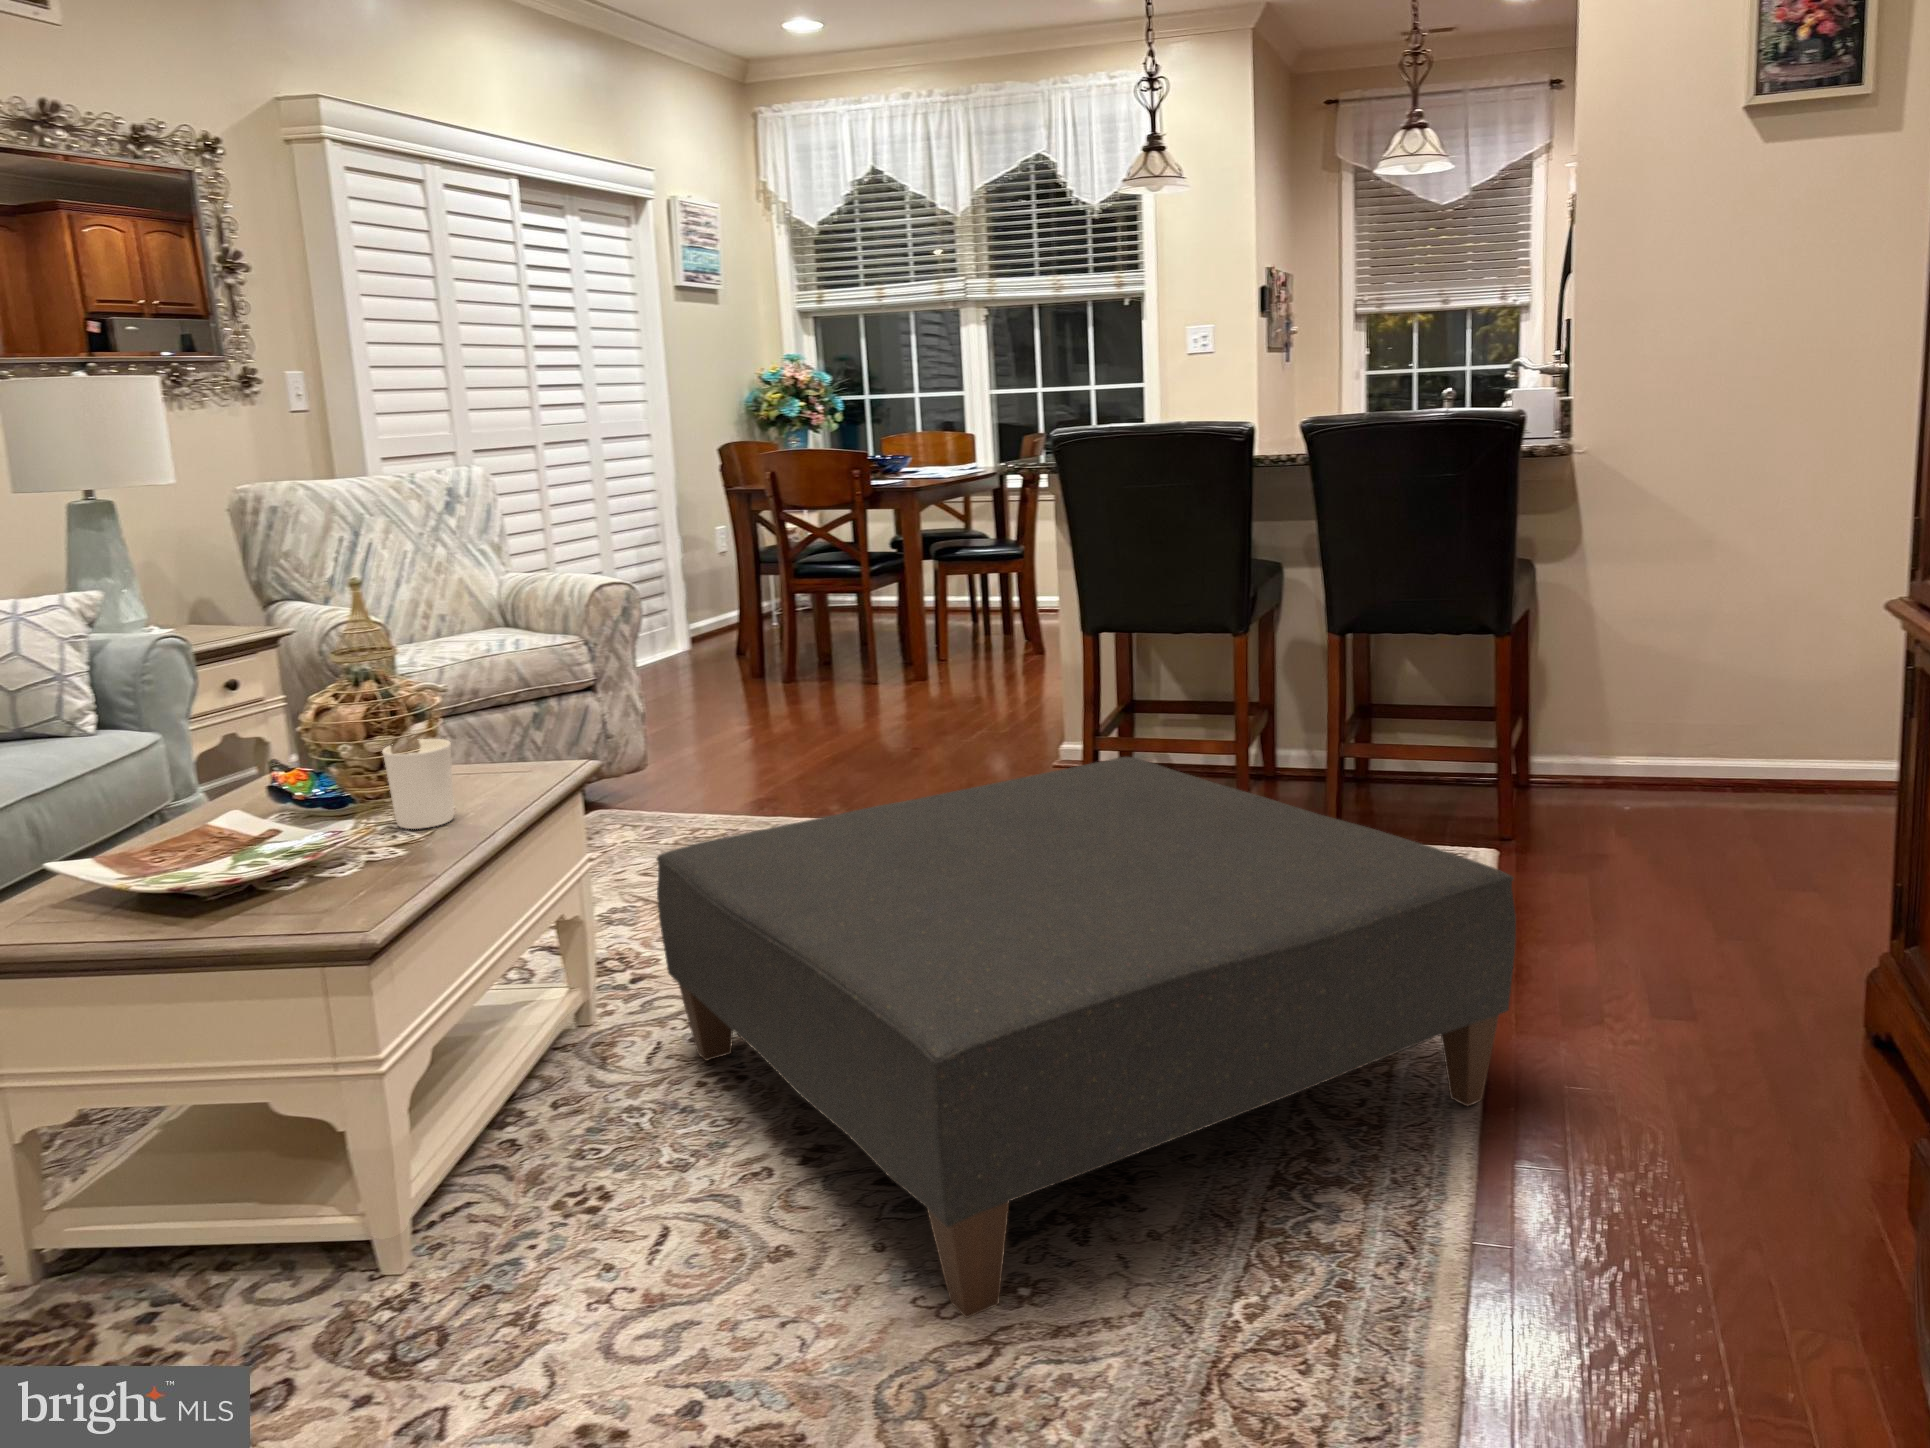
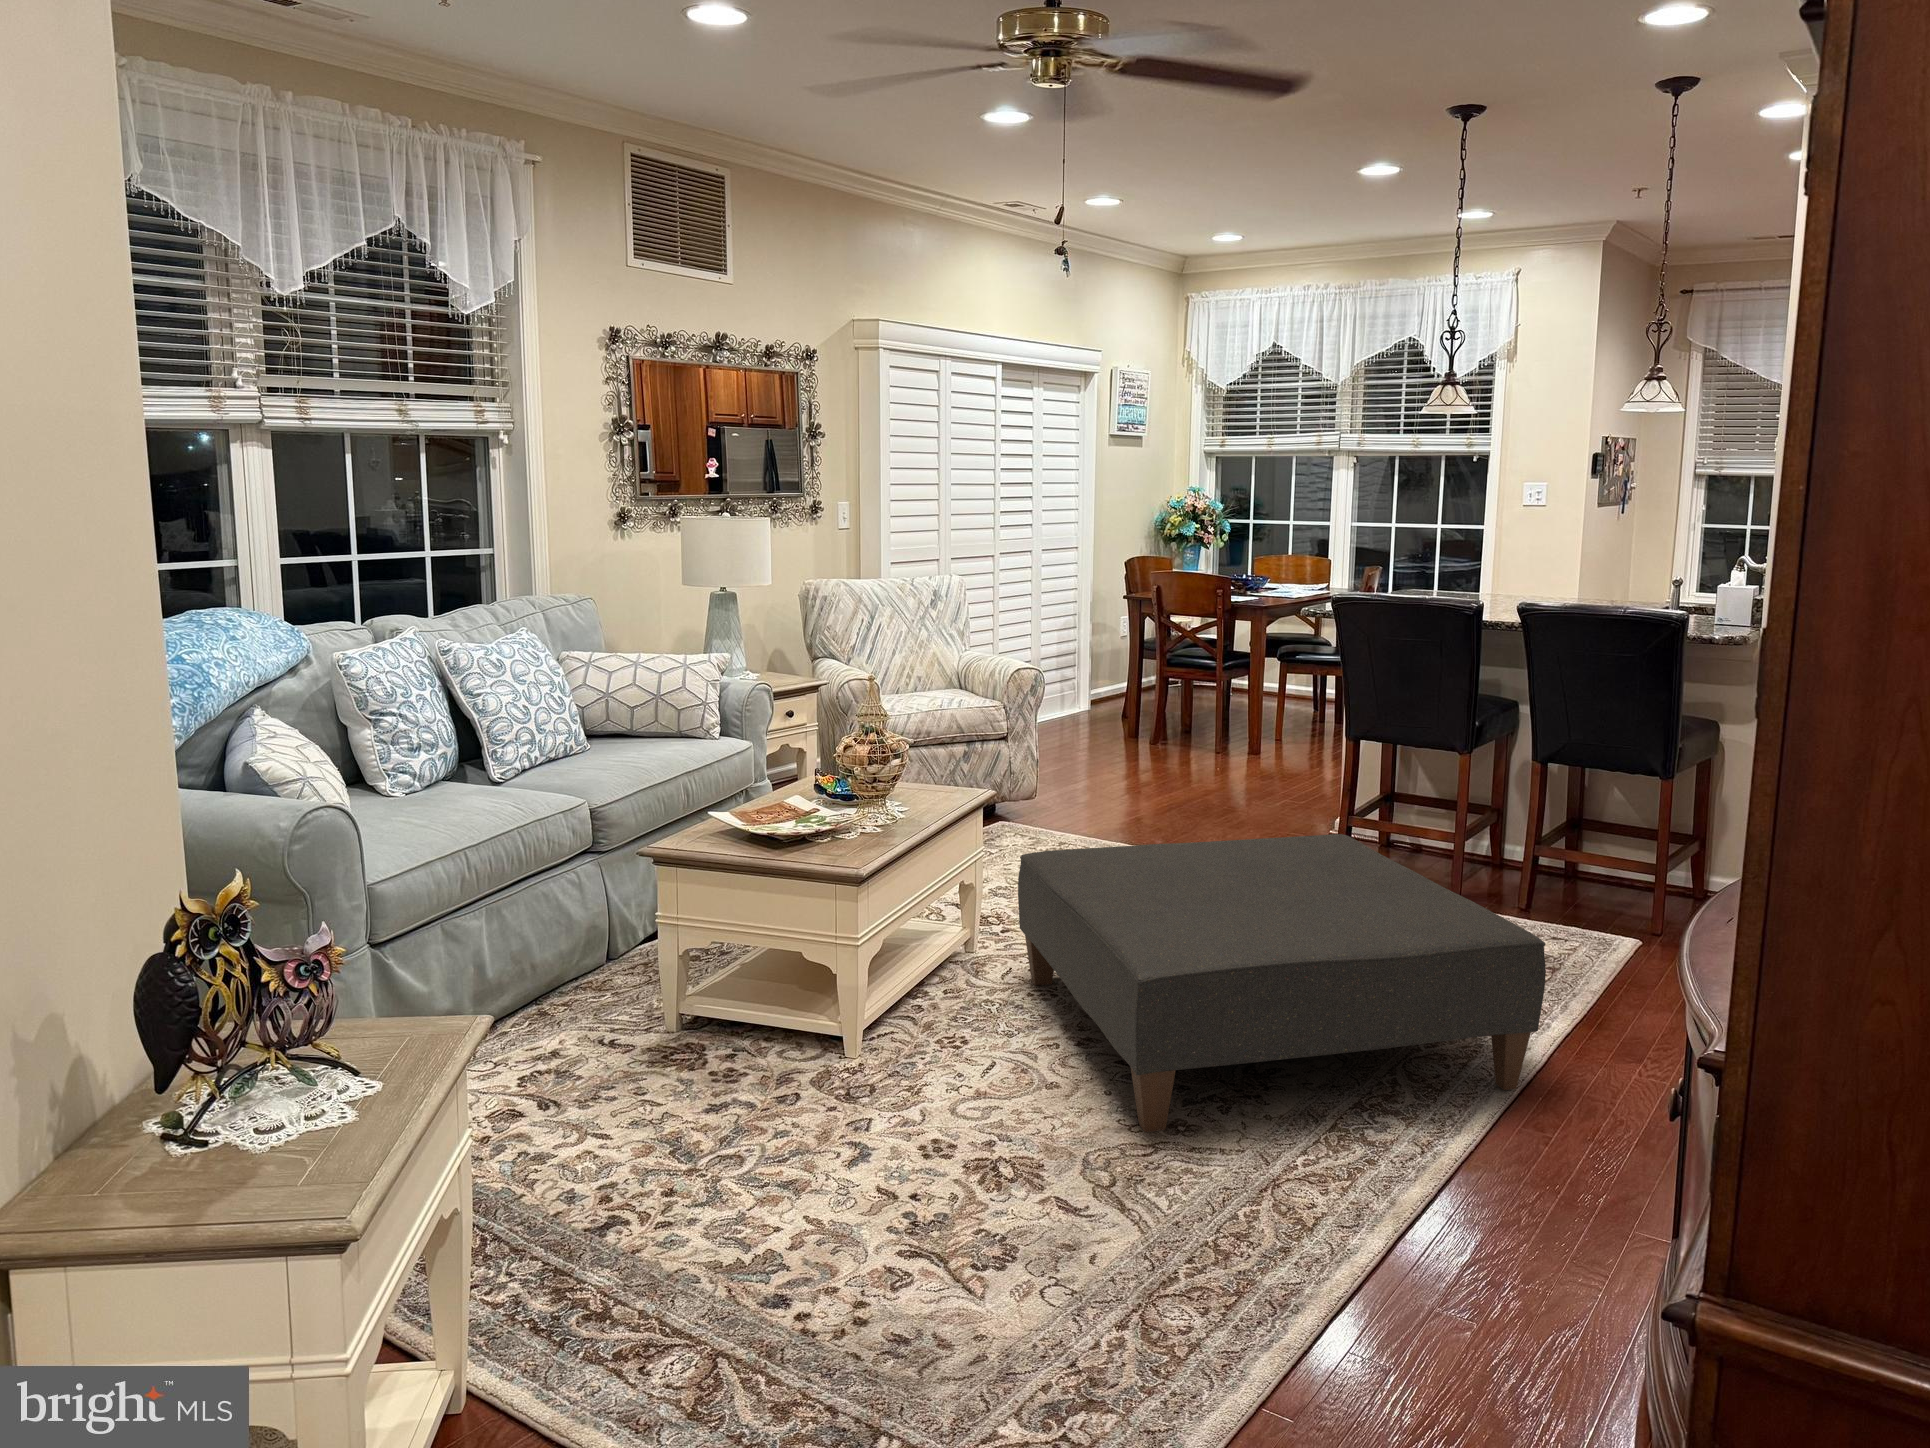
candle holder: present [382,739,454,829] -> none [875,769,912,820]

